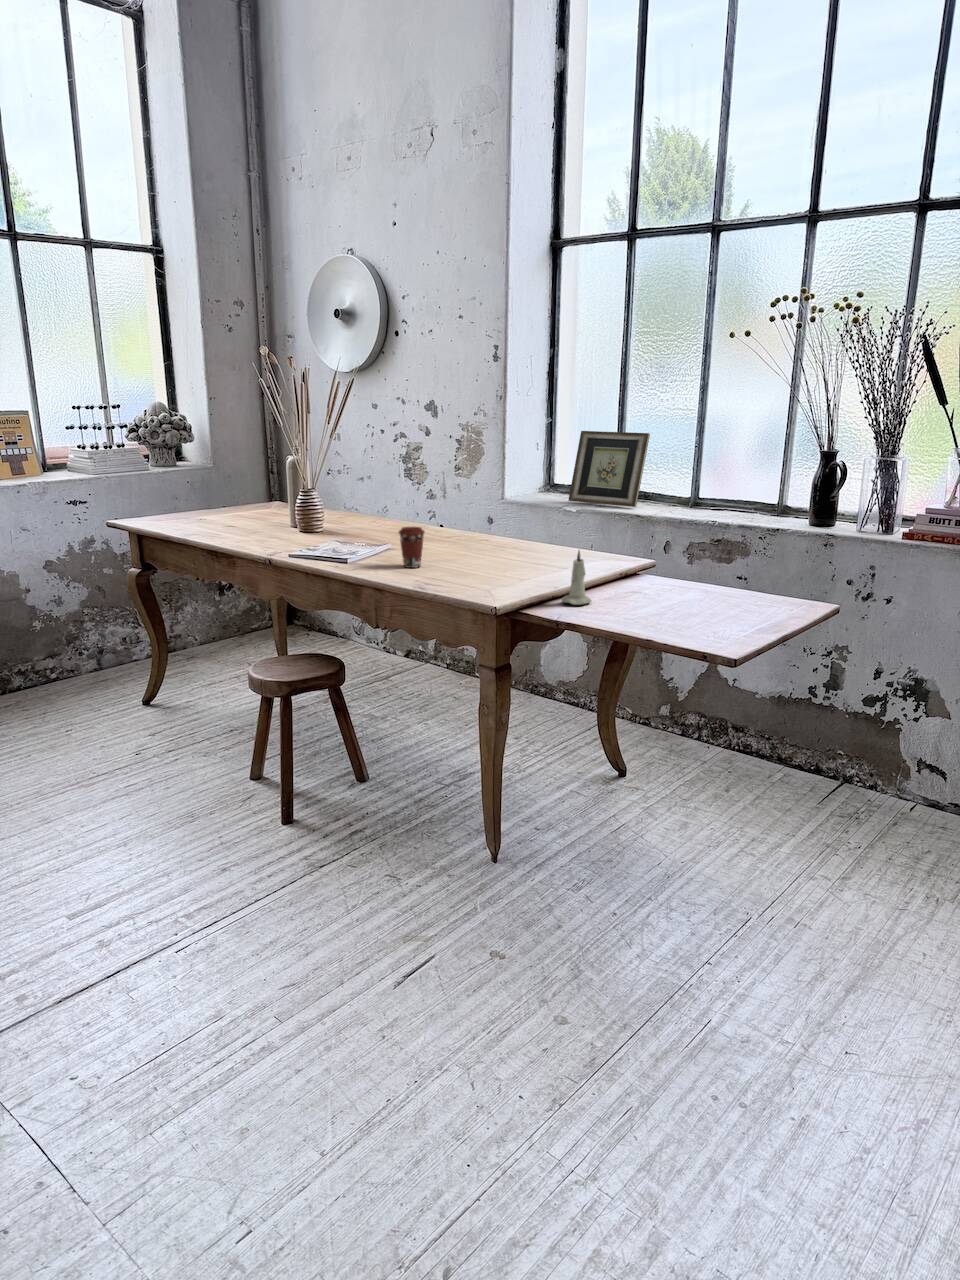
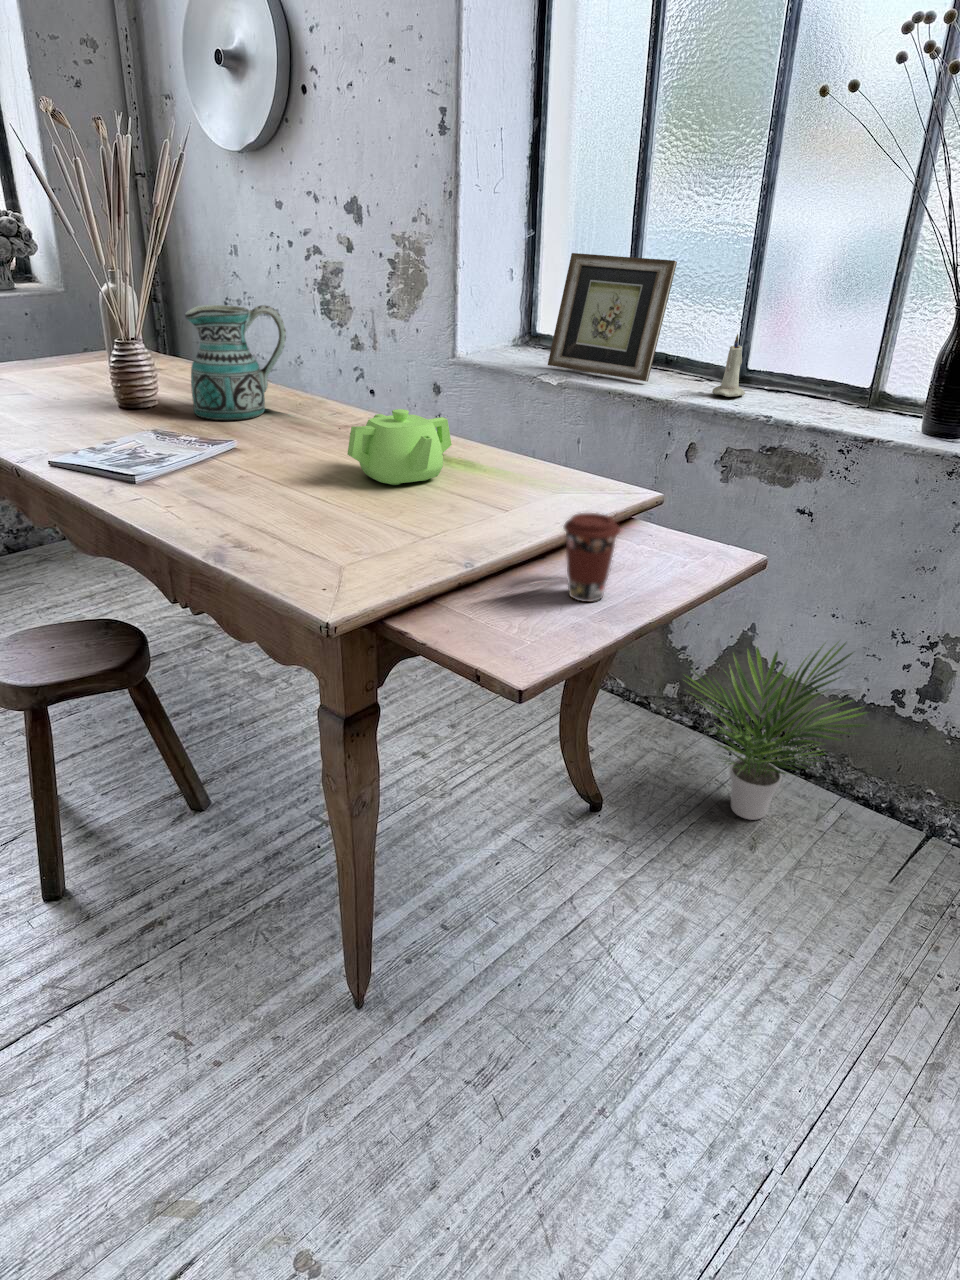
ceramic pitcher: none [353,464,411,533] -> present [185,305,286,420]
teapot: none [472,515,529,558] -> present [347,409,452,485]
coffee cup: present [399,527,425,568] -> present [564,513,620,602]
candle: present [562,551,592,605] -> present [712,334,745,397]
potted plant: none [673,654,794,777] -> present [685,643,867,820]

